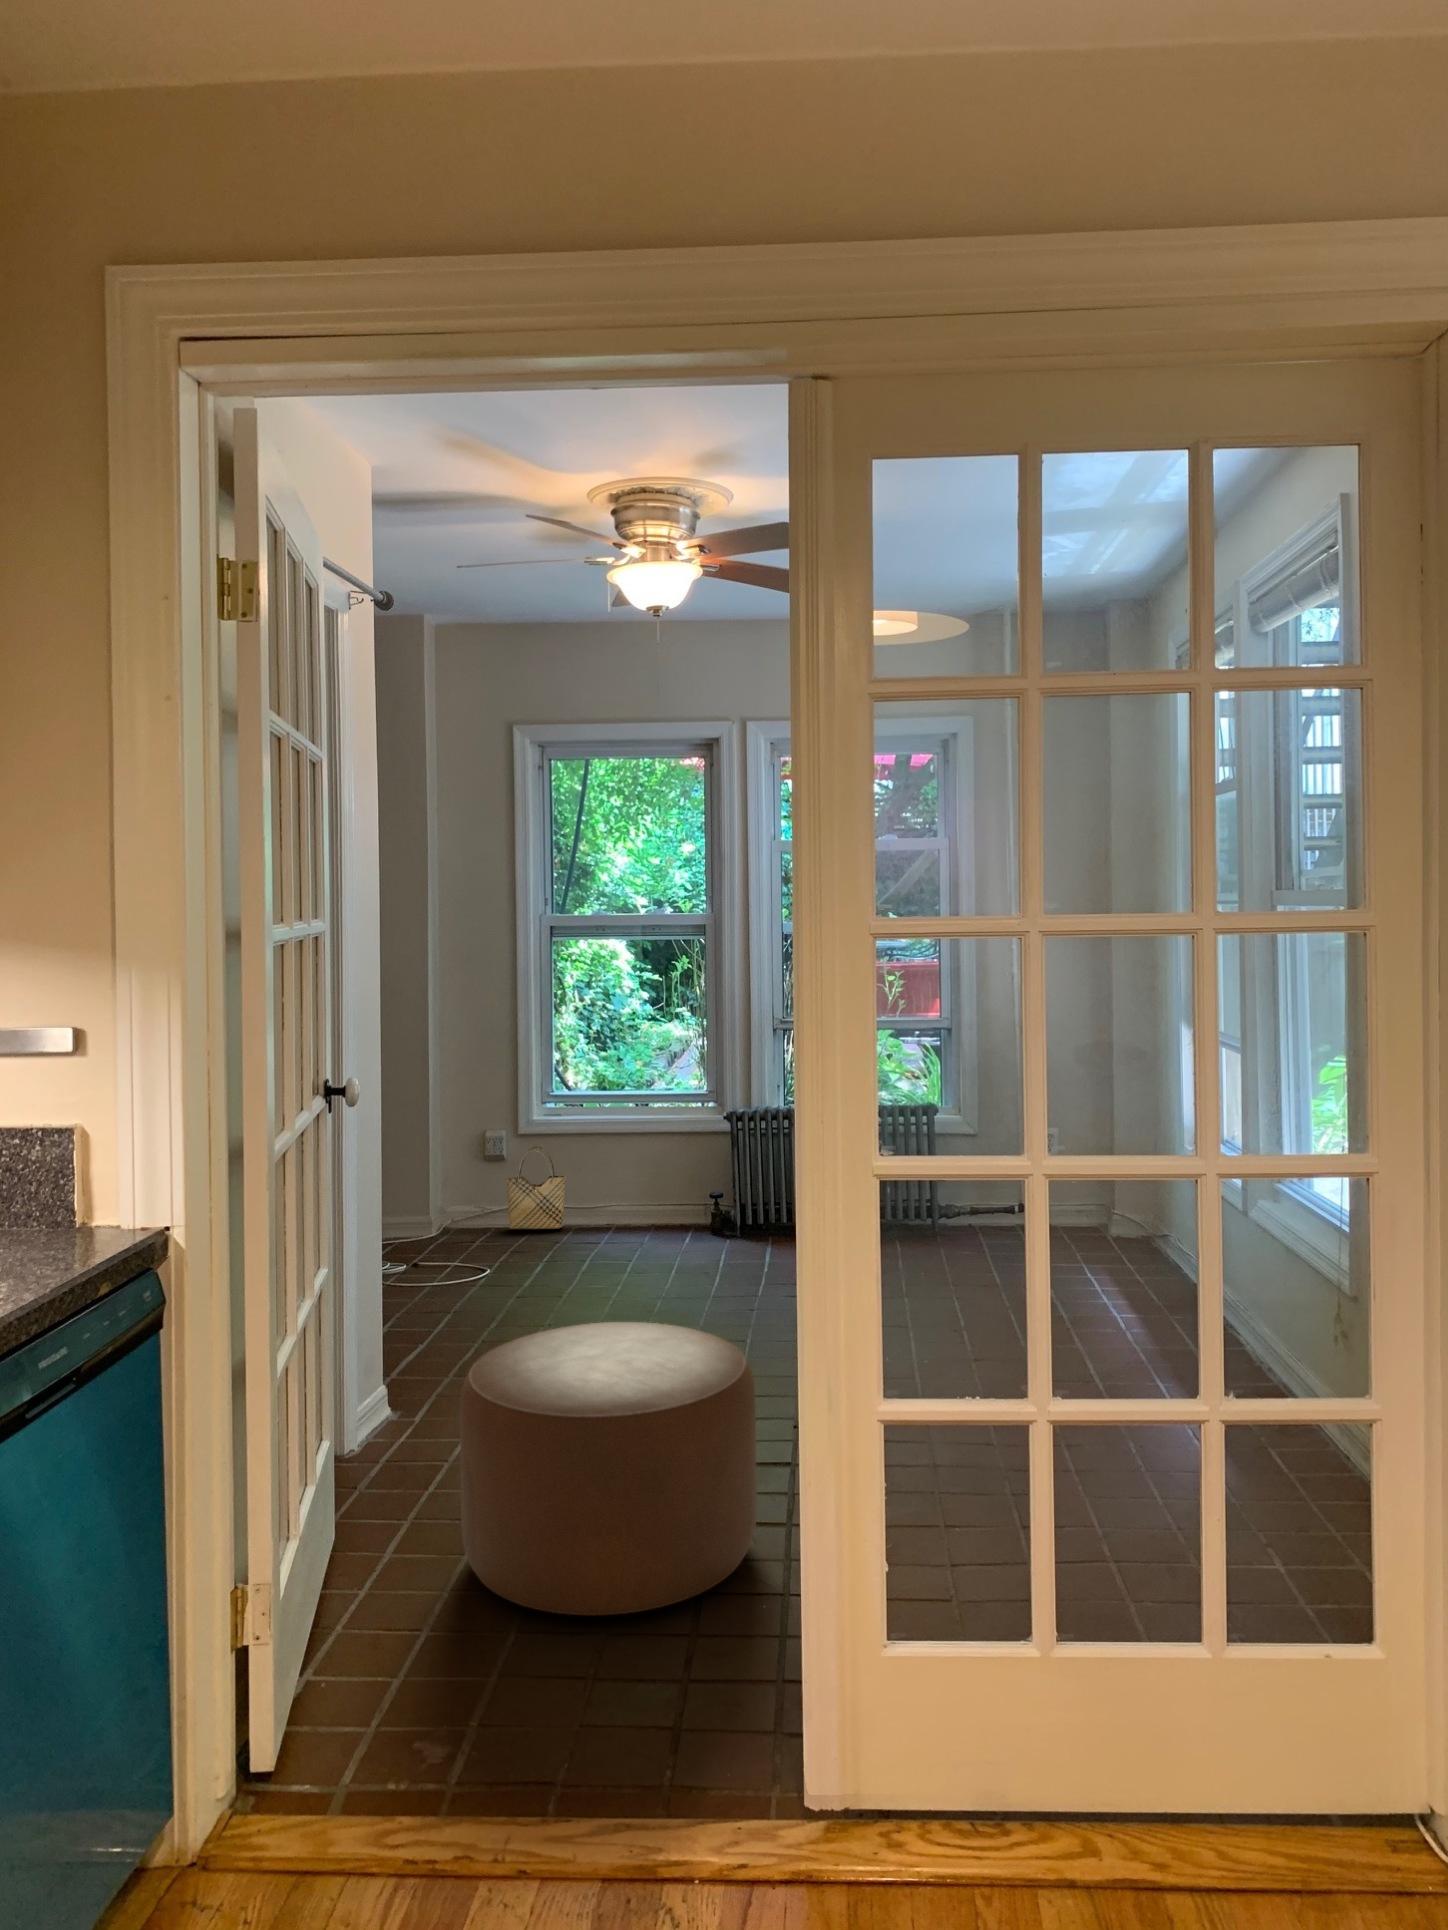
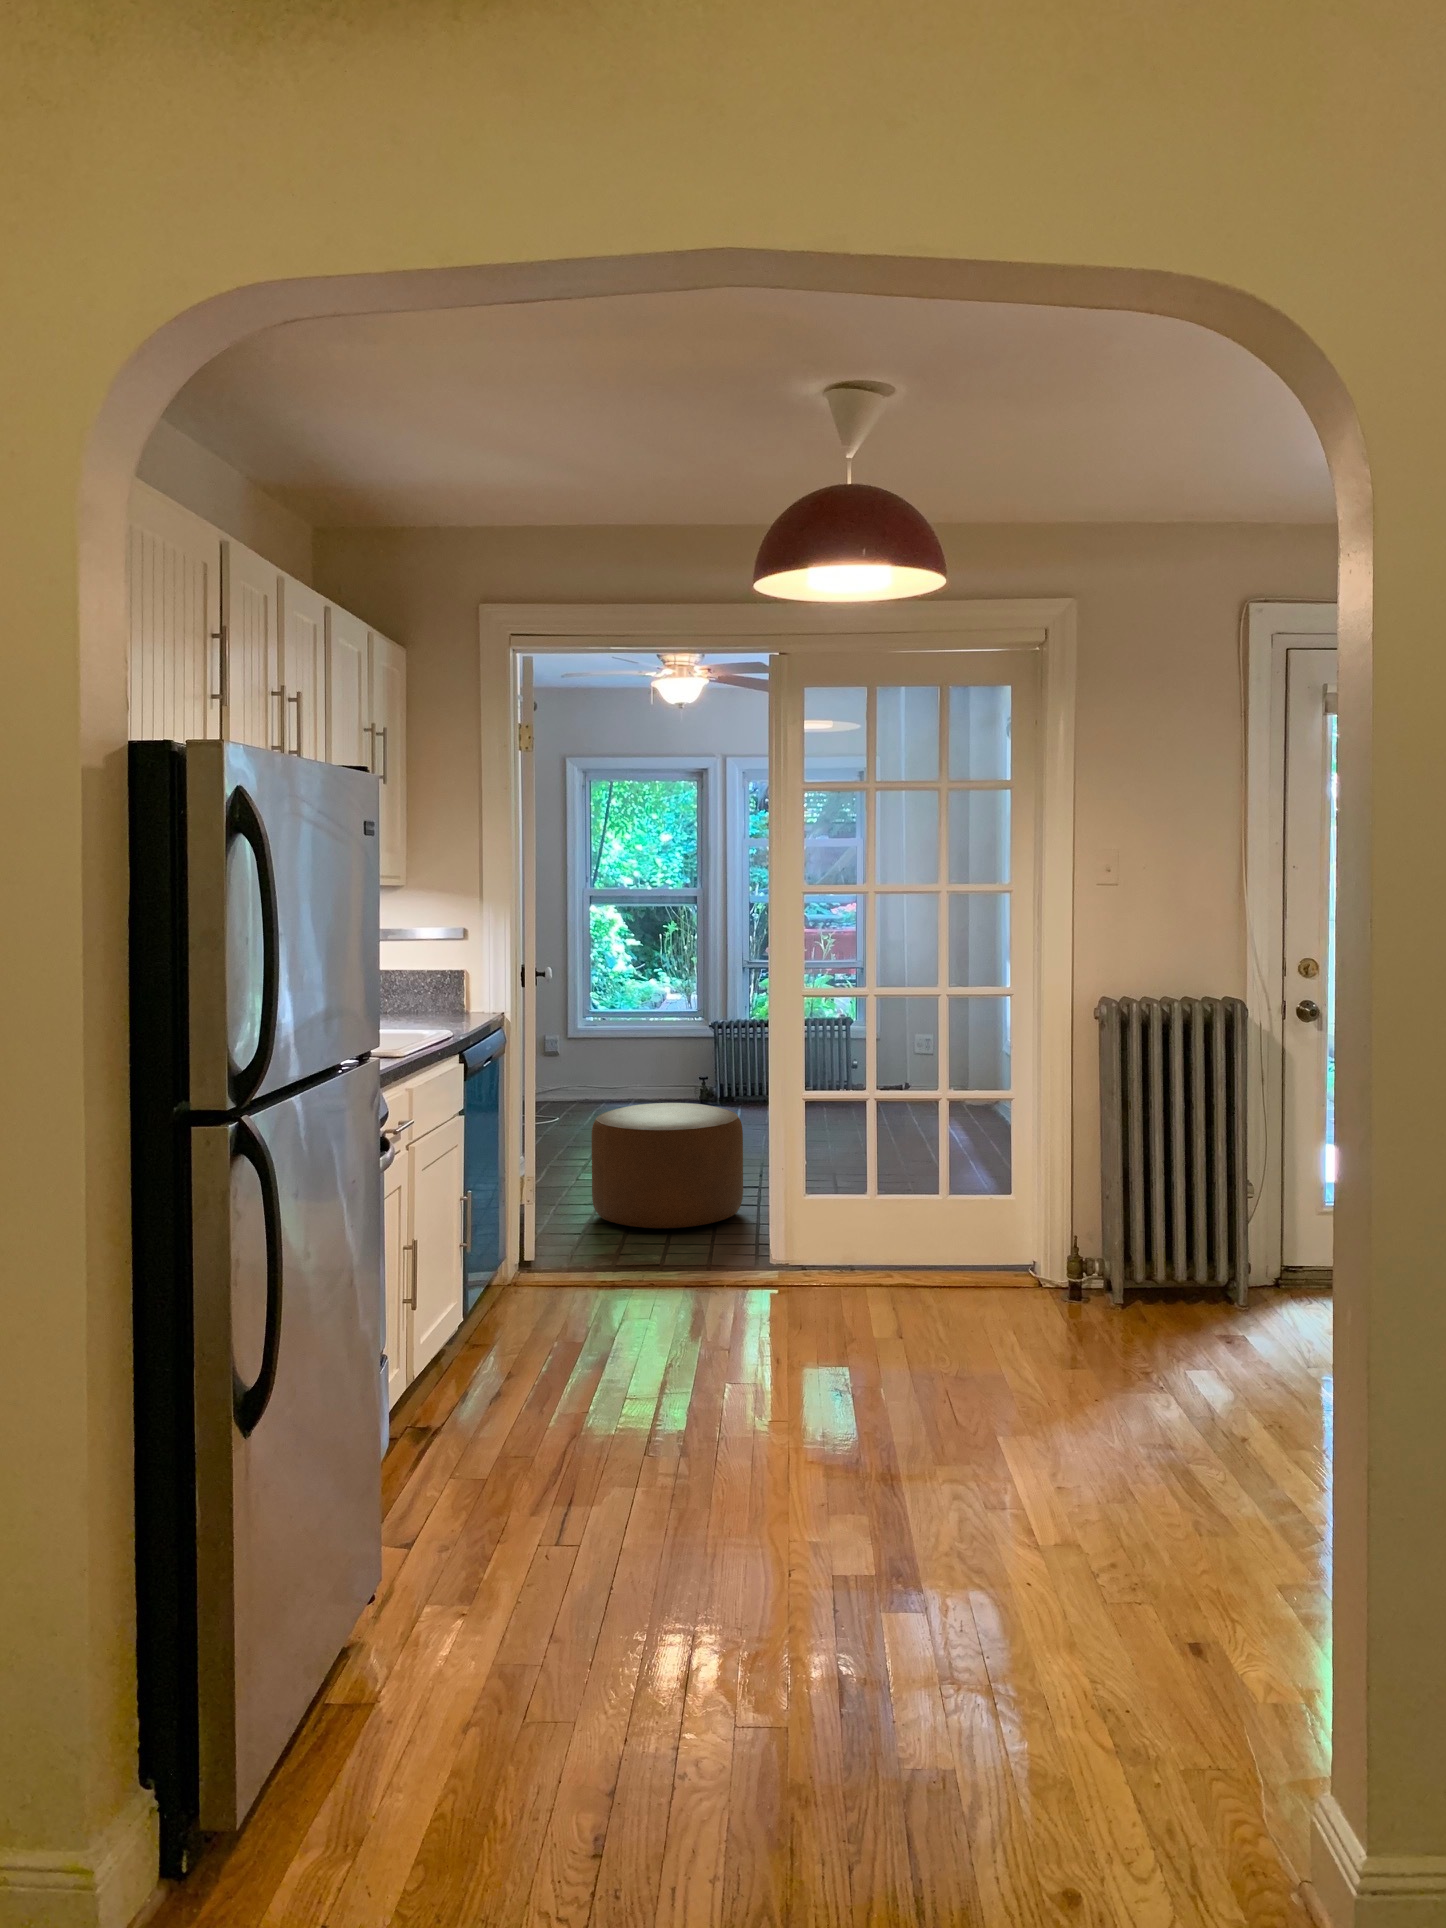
woven basket: present [506,1146,566,1229] -> none [560,1047,601,1102]

